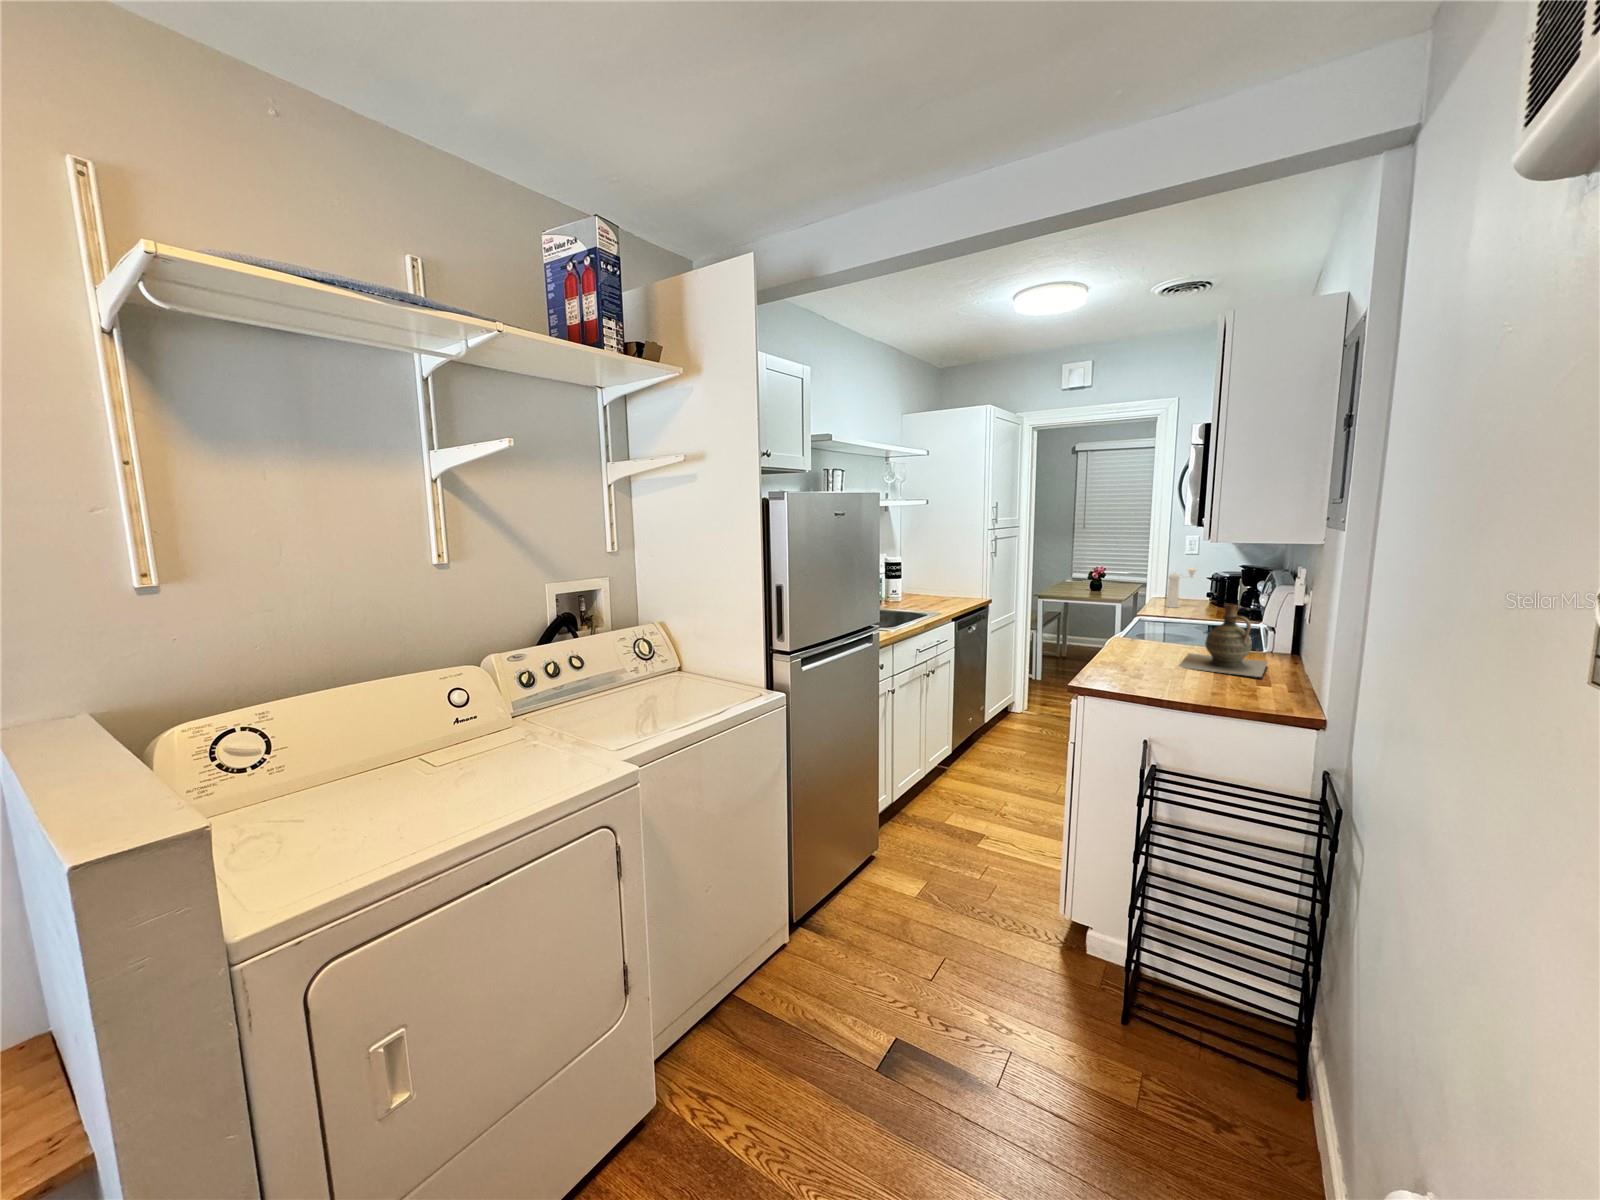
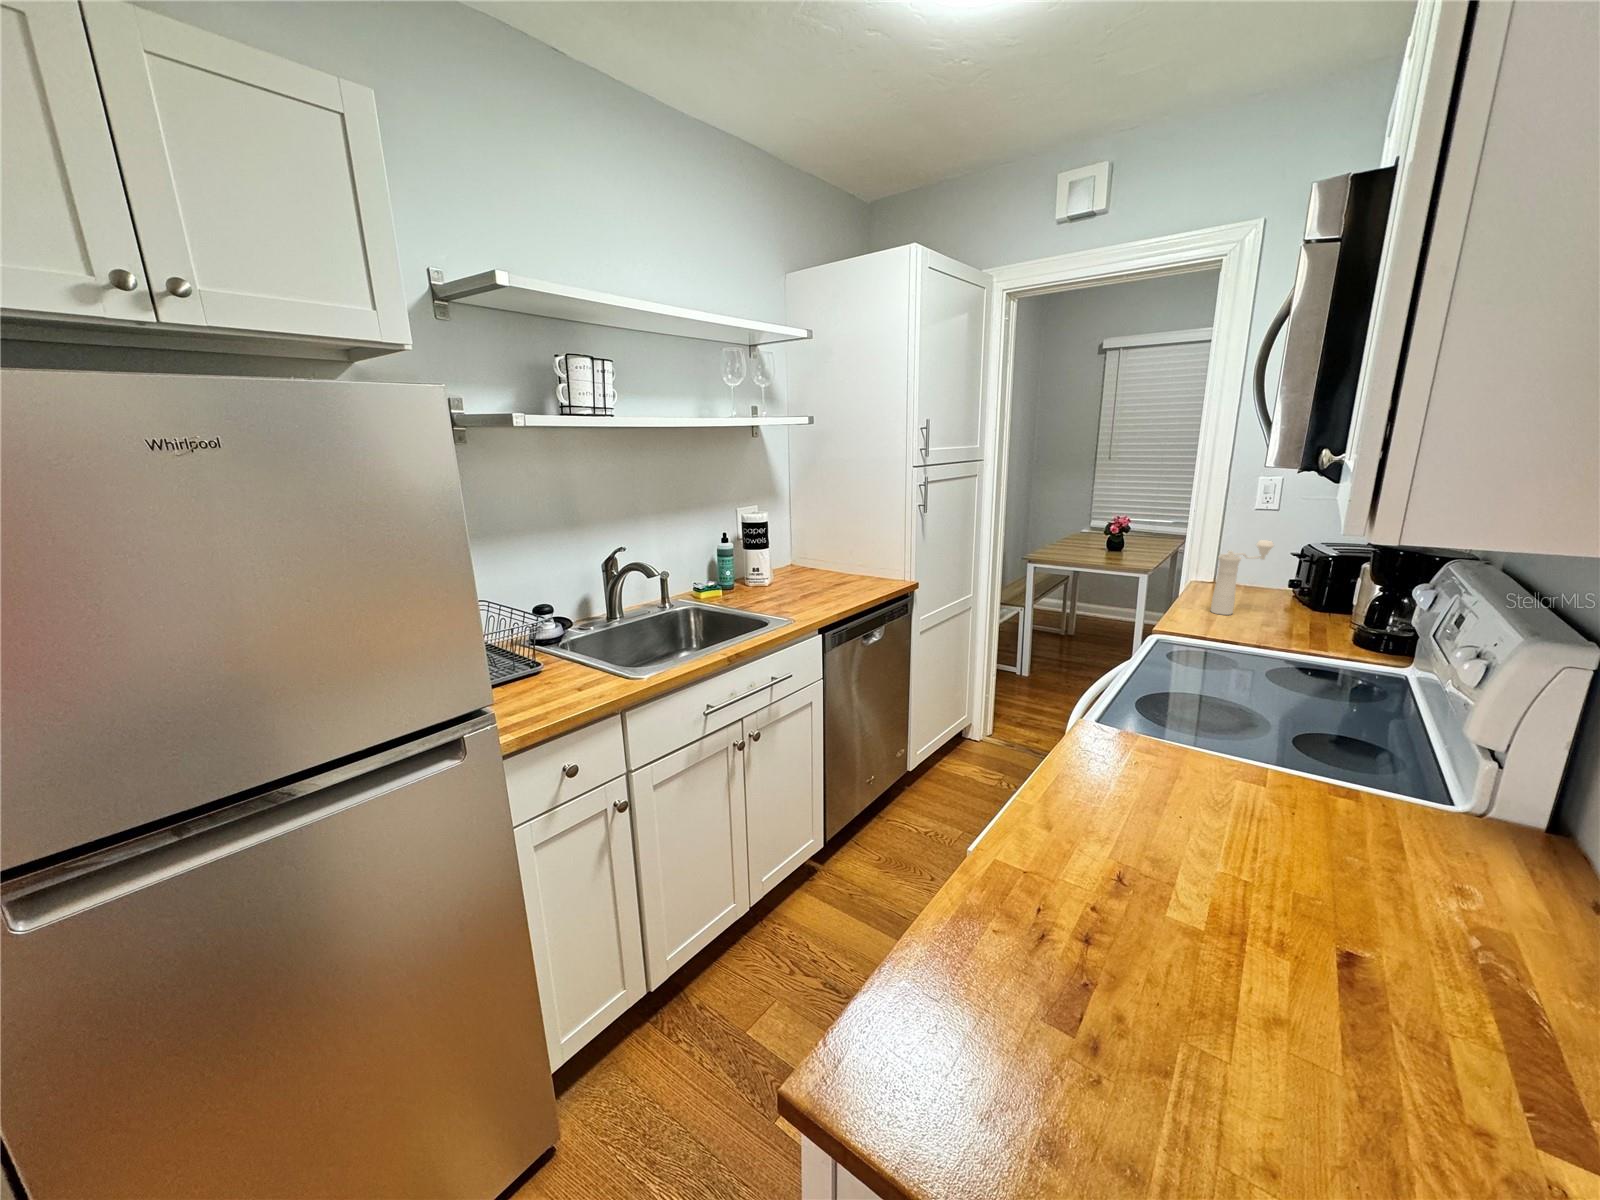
ceramic jug: present [1179,604,1267,677] -> none [1210,740,1516,1043]

